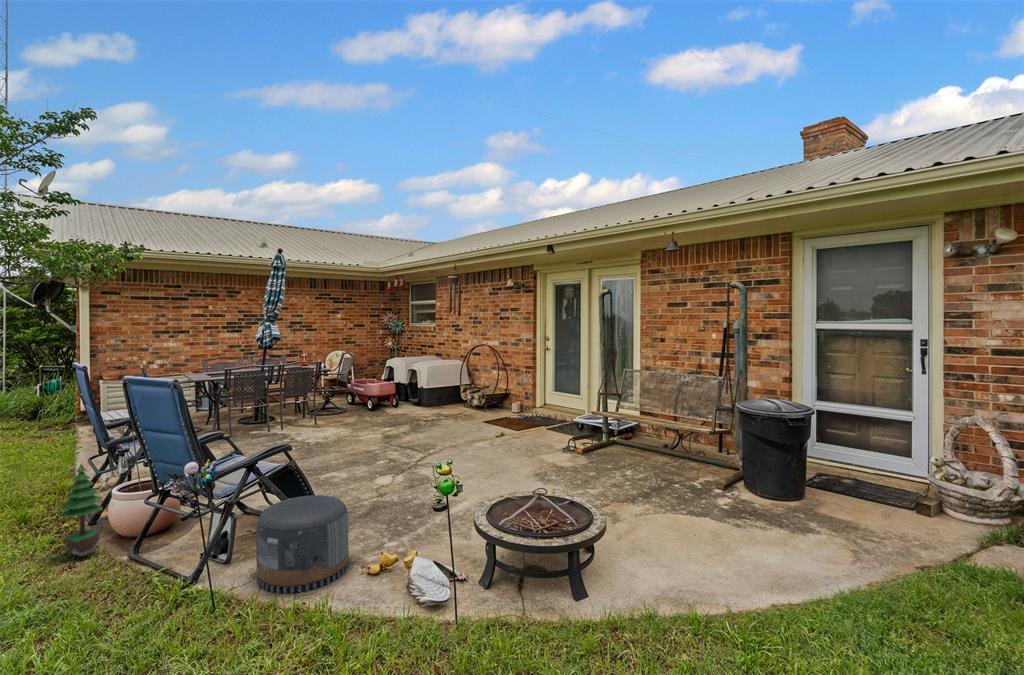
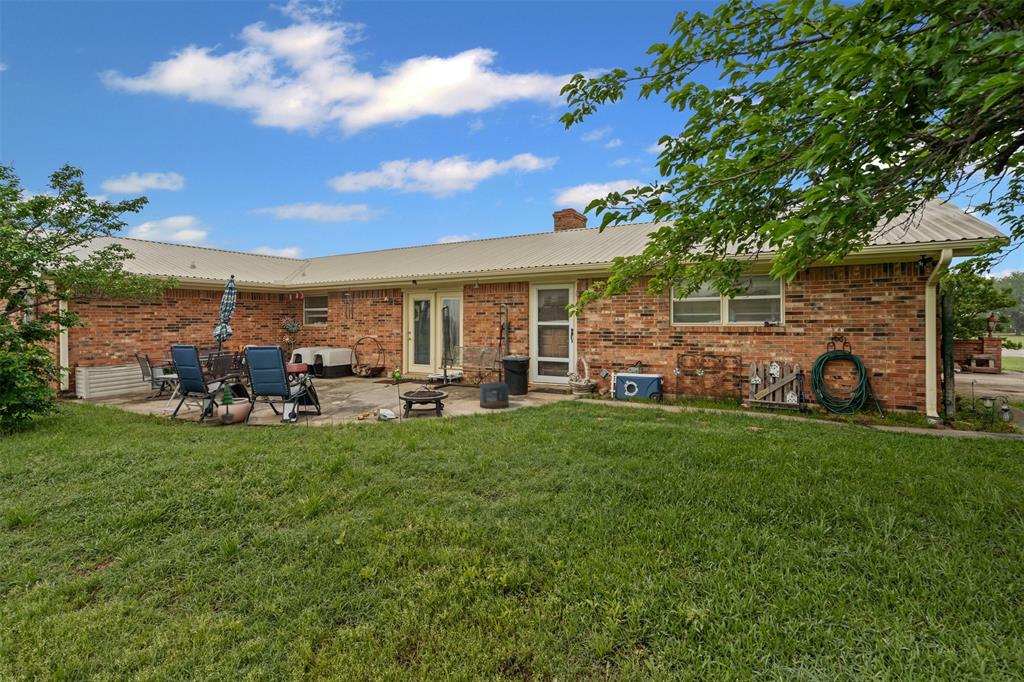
pouf: present [256,495,349,593] -> present [480,382,509,409]

